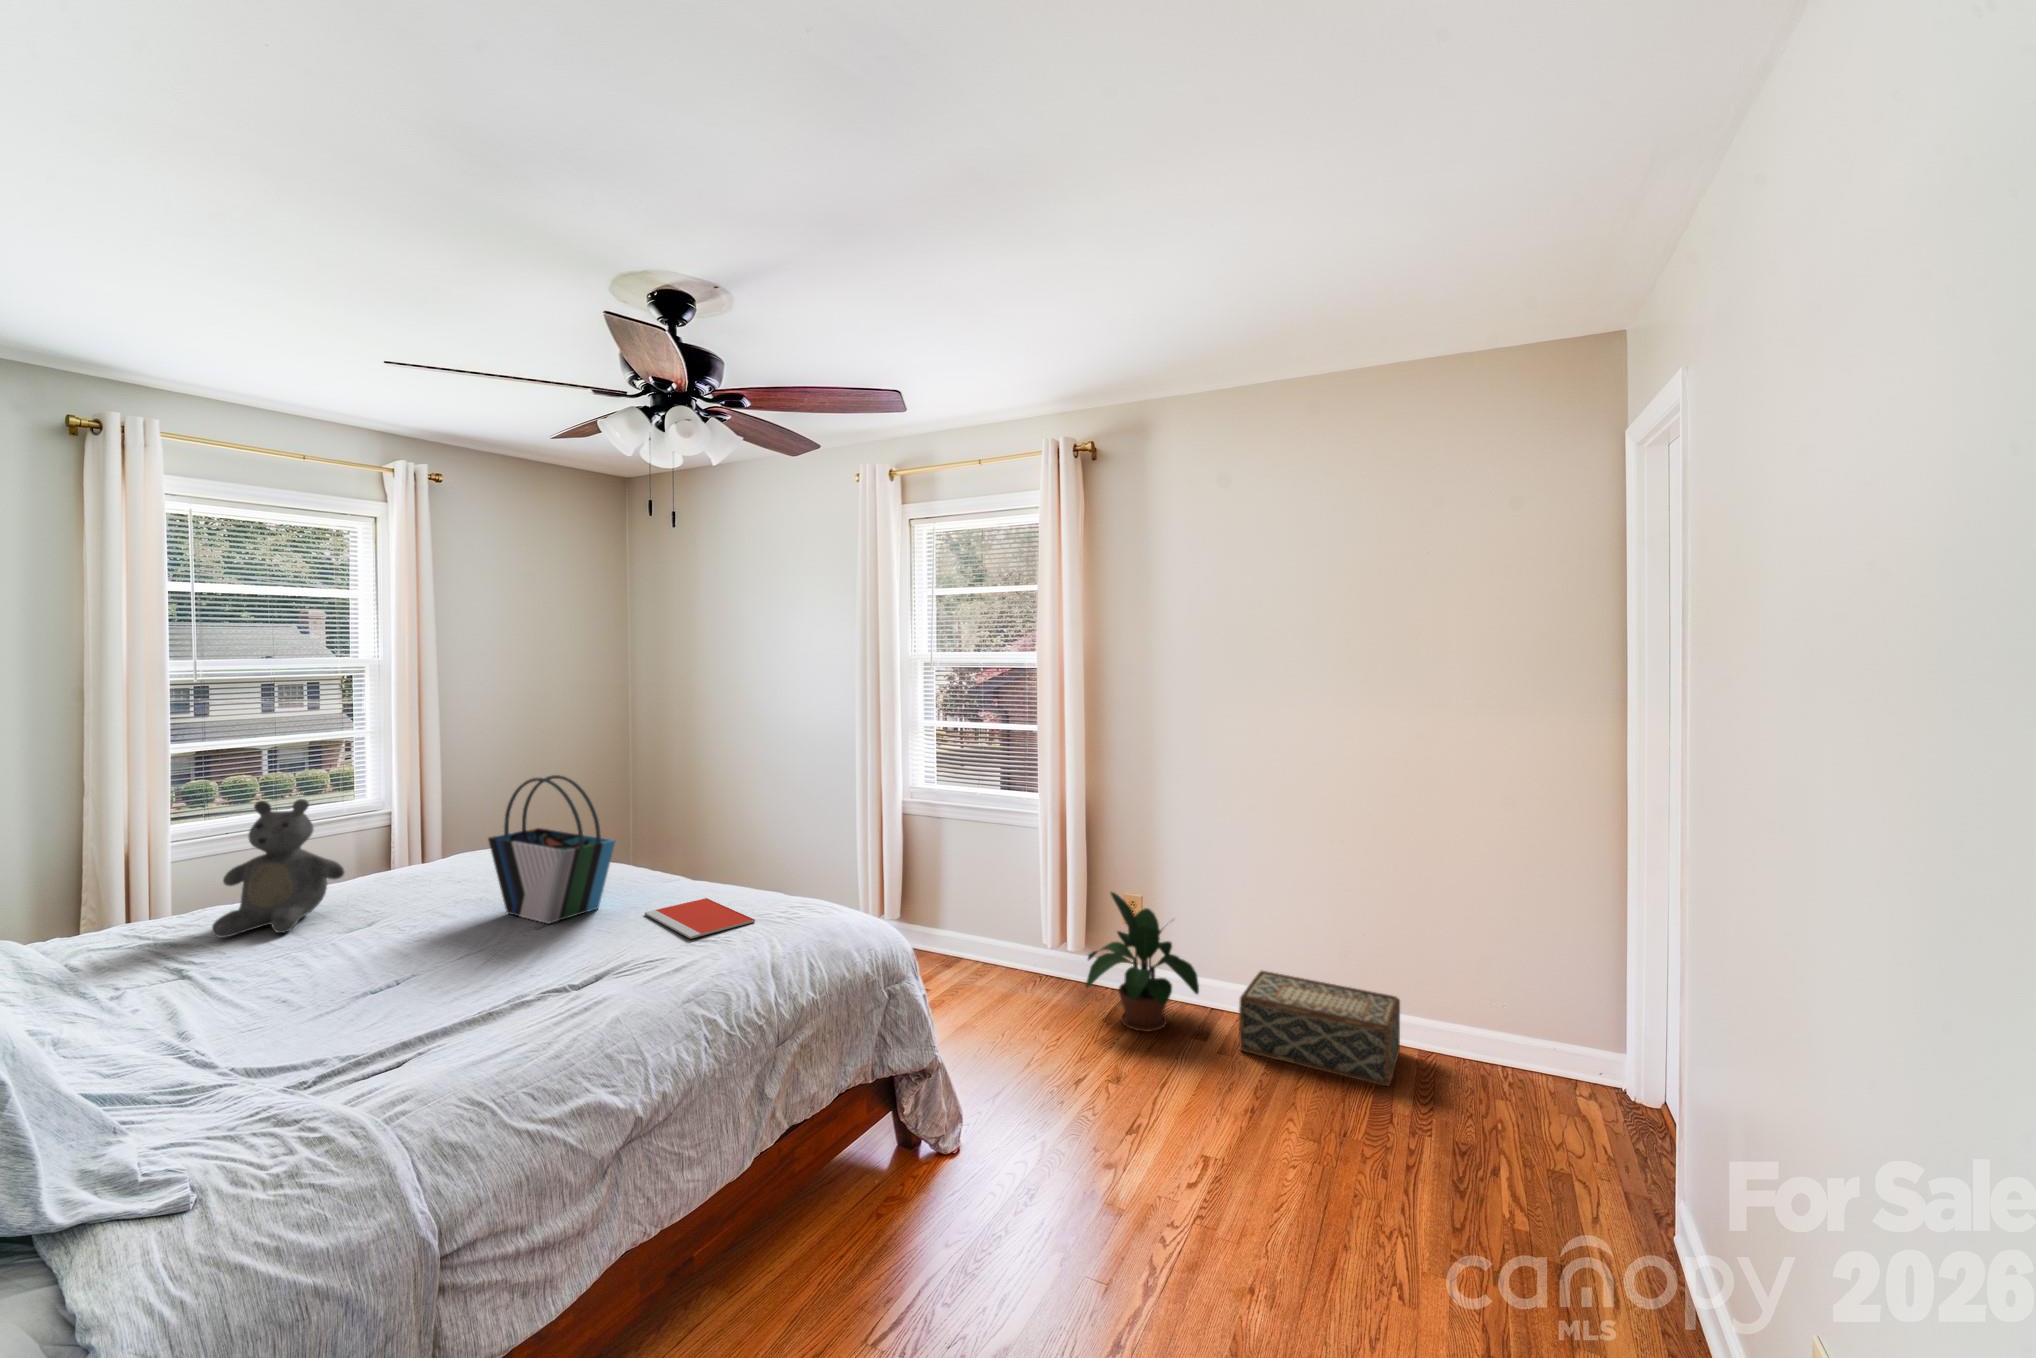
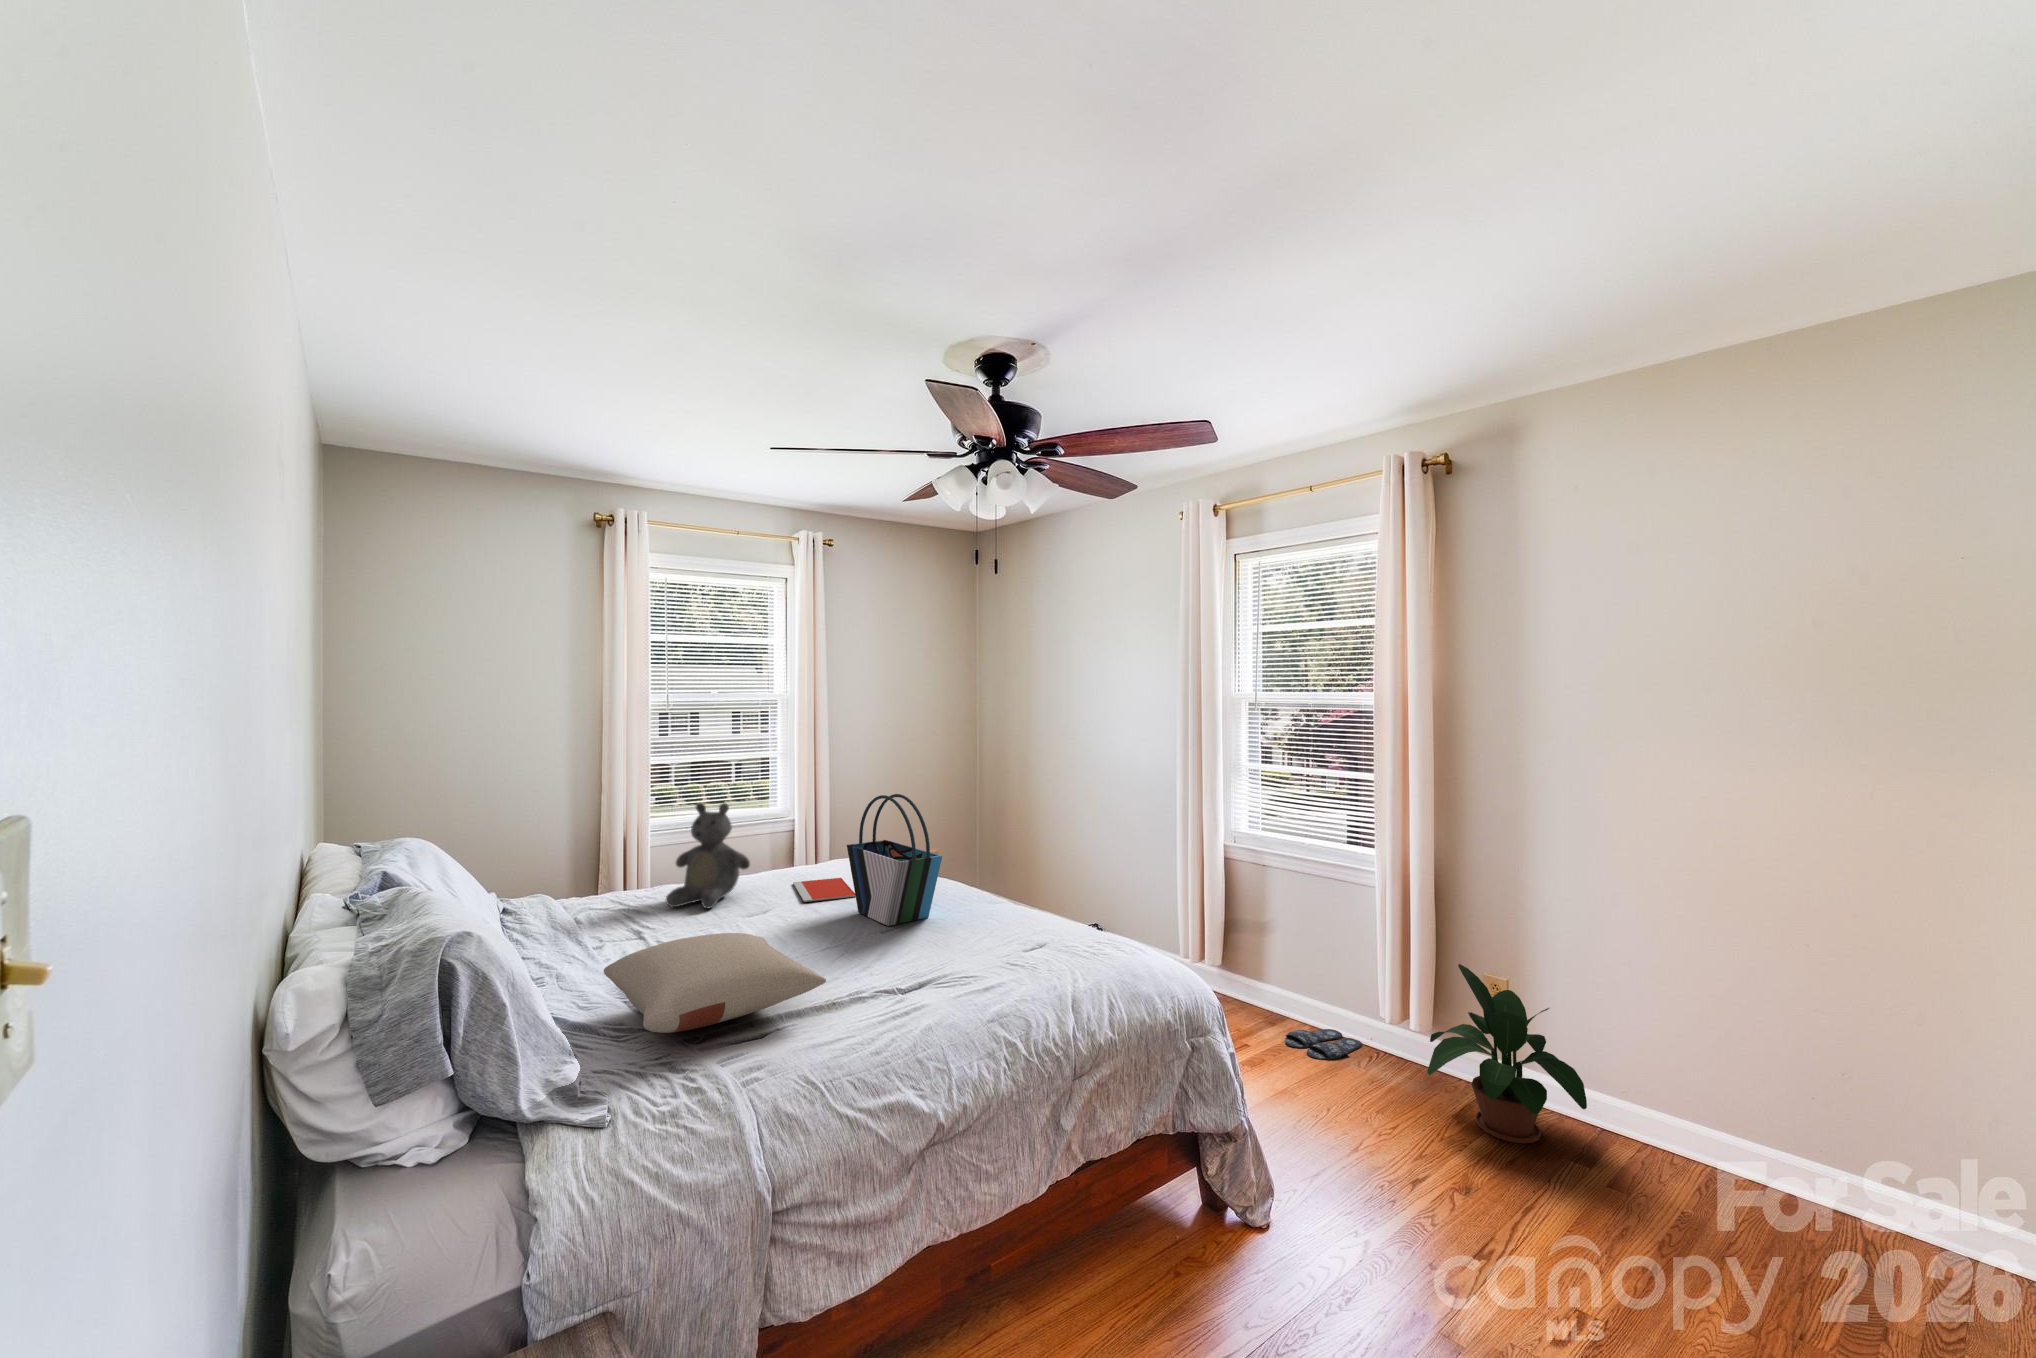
notebook: present [645,898,755,939] -> present [793,878,855,902]
pillow: none [140,955,485,1087] -> present [604,933,826,1033]
slippers: none [967,964,1033,992] -> present [1285,1029,1362,1060]
woven basket: present [1239,971,1400,1086] -> none [1650,1094,1939,1305]

